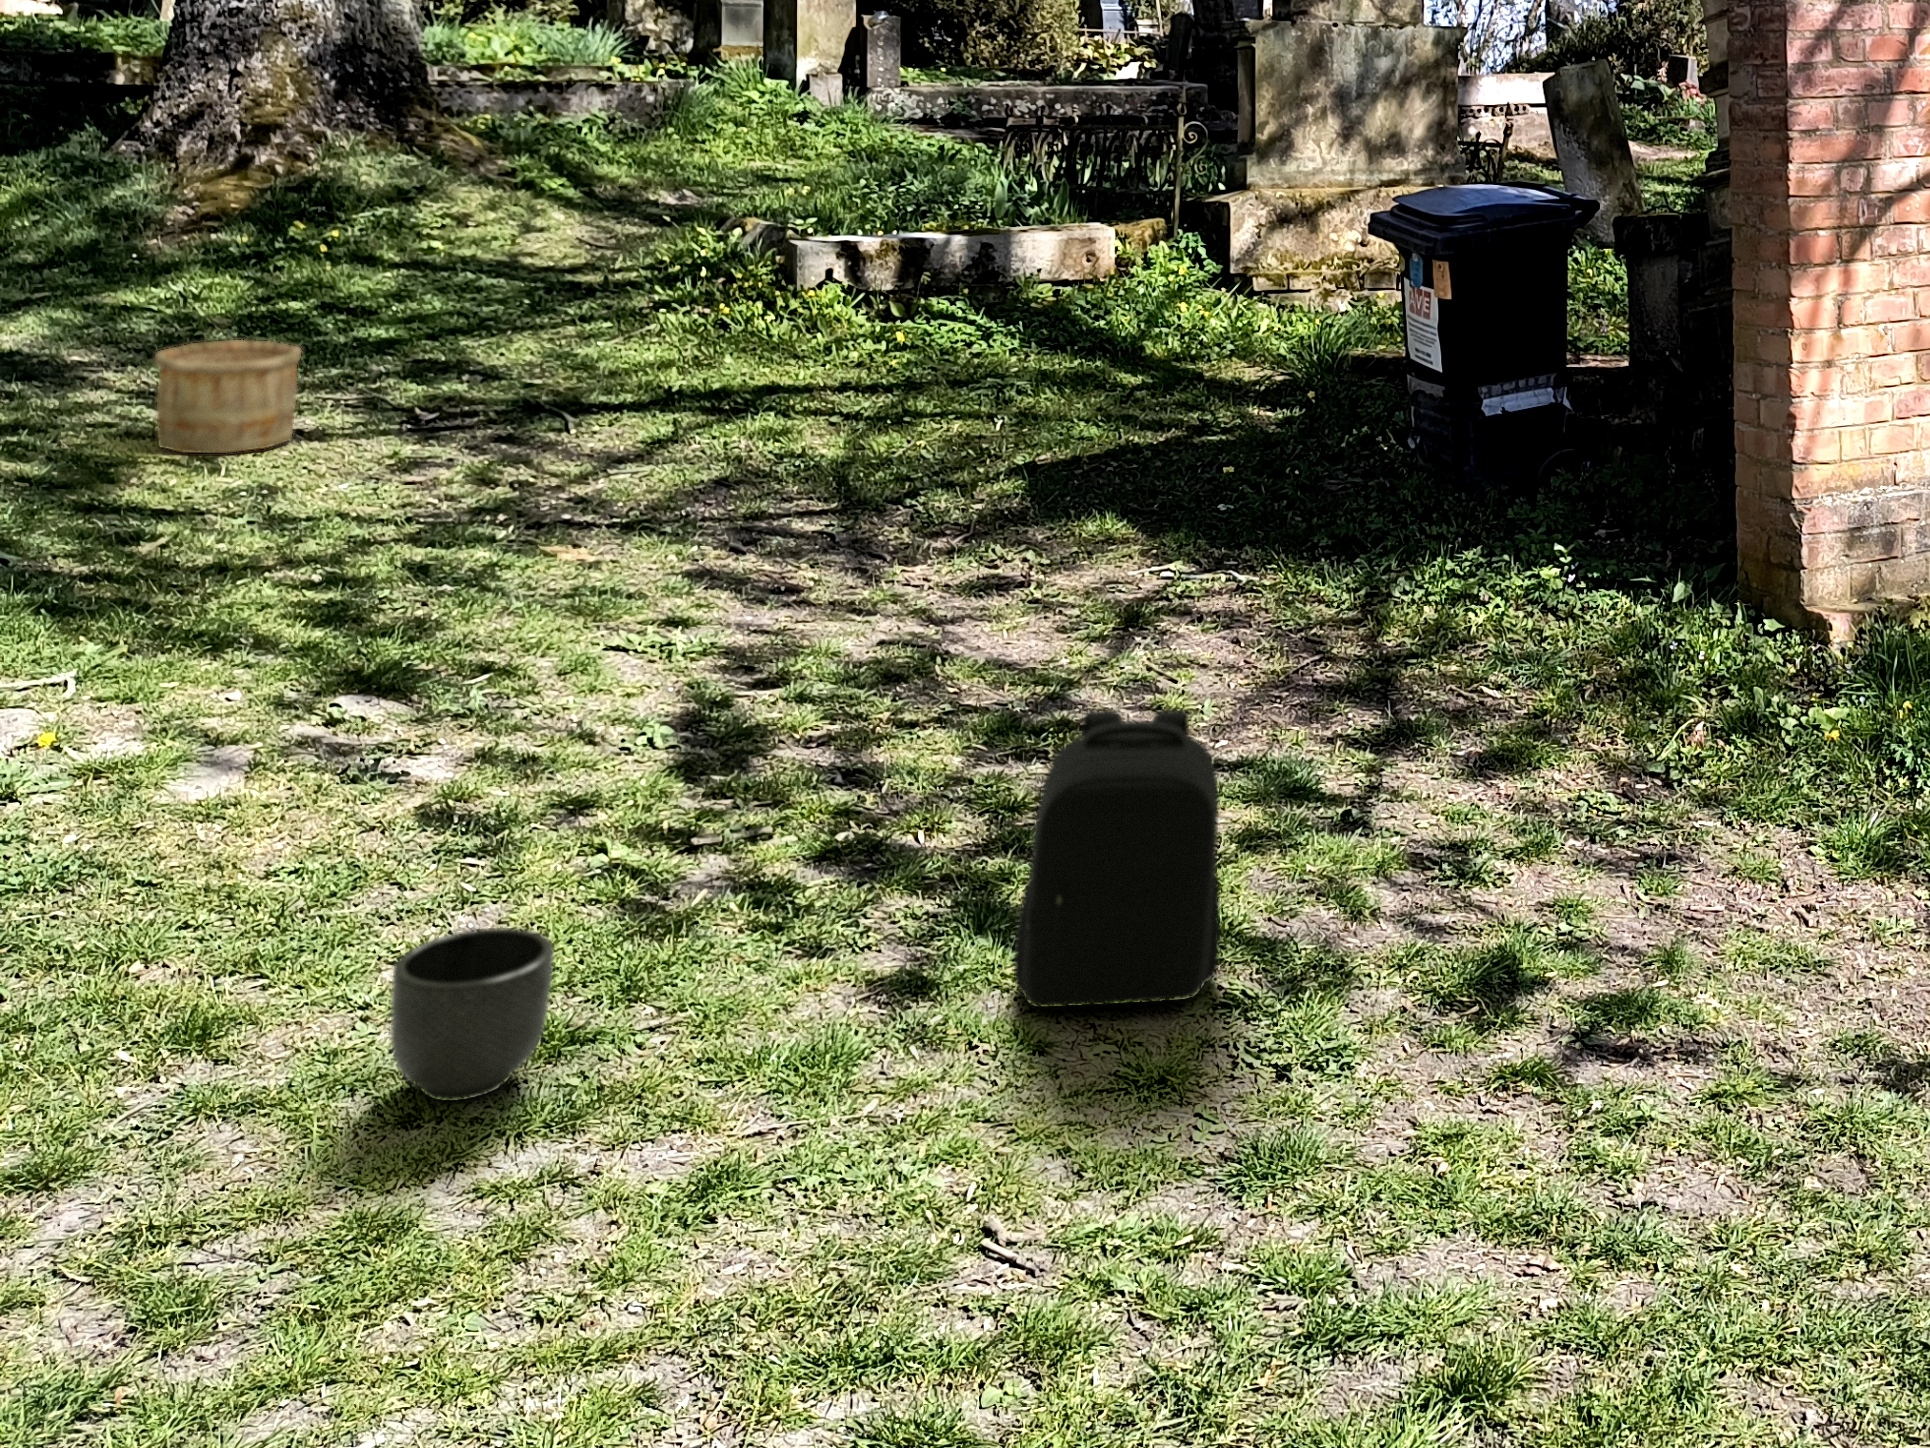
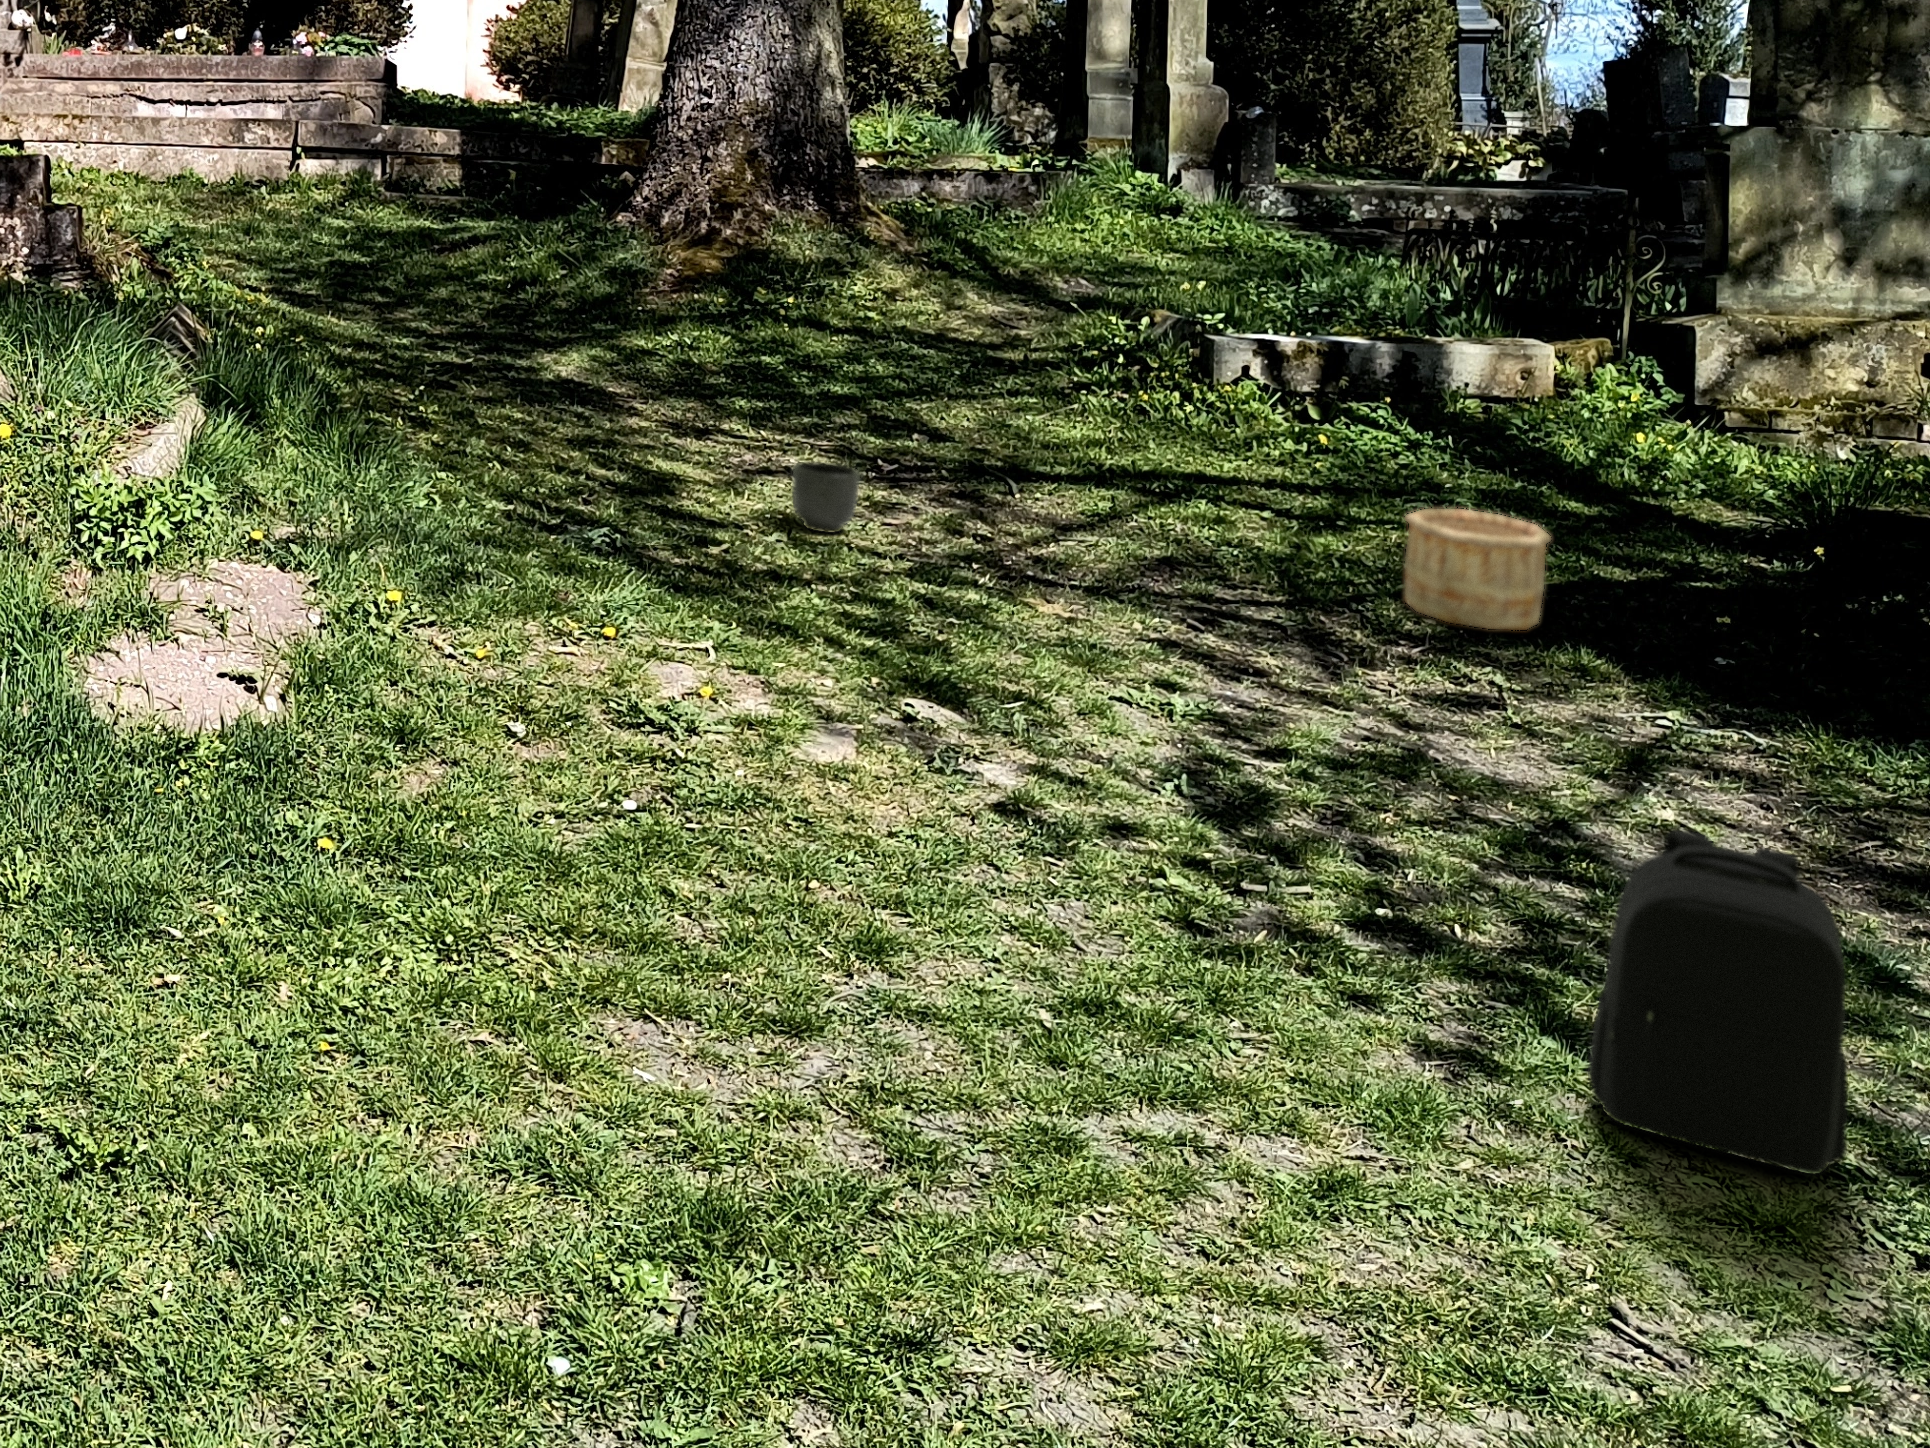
wooden bucket: present [155,340,301,453] -> present [1405,509,1551,630]
planter: present [391,928,554,1101] -> present [792,461,860,533]

